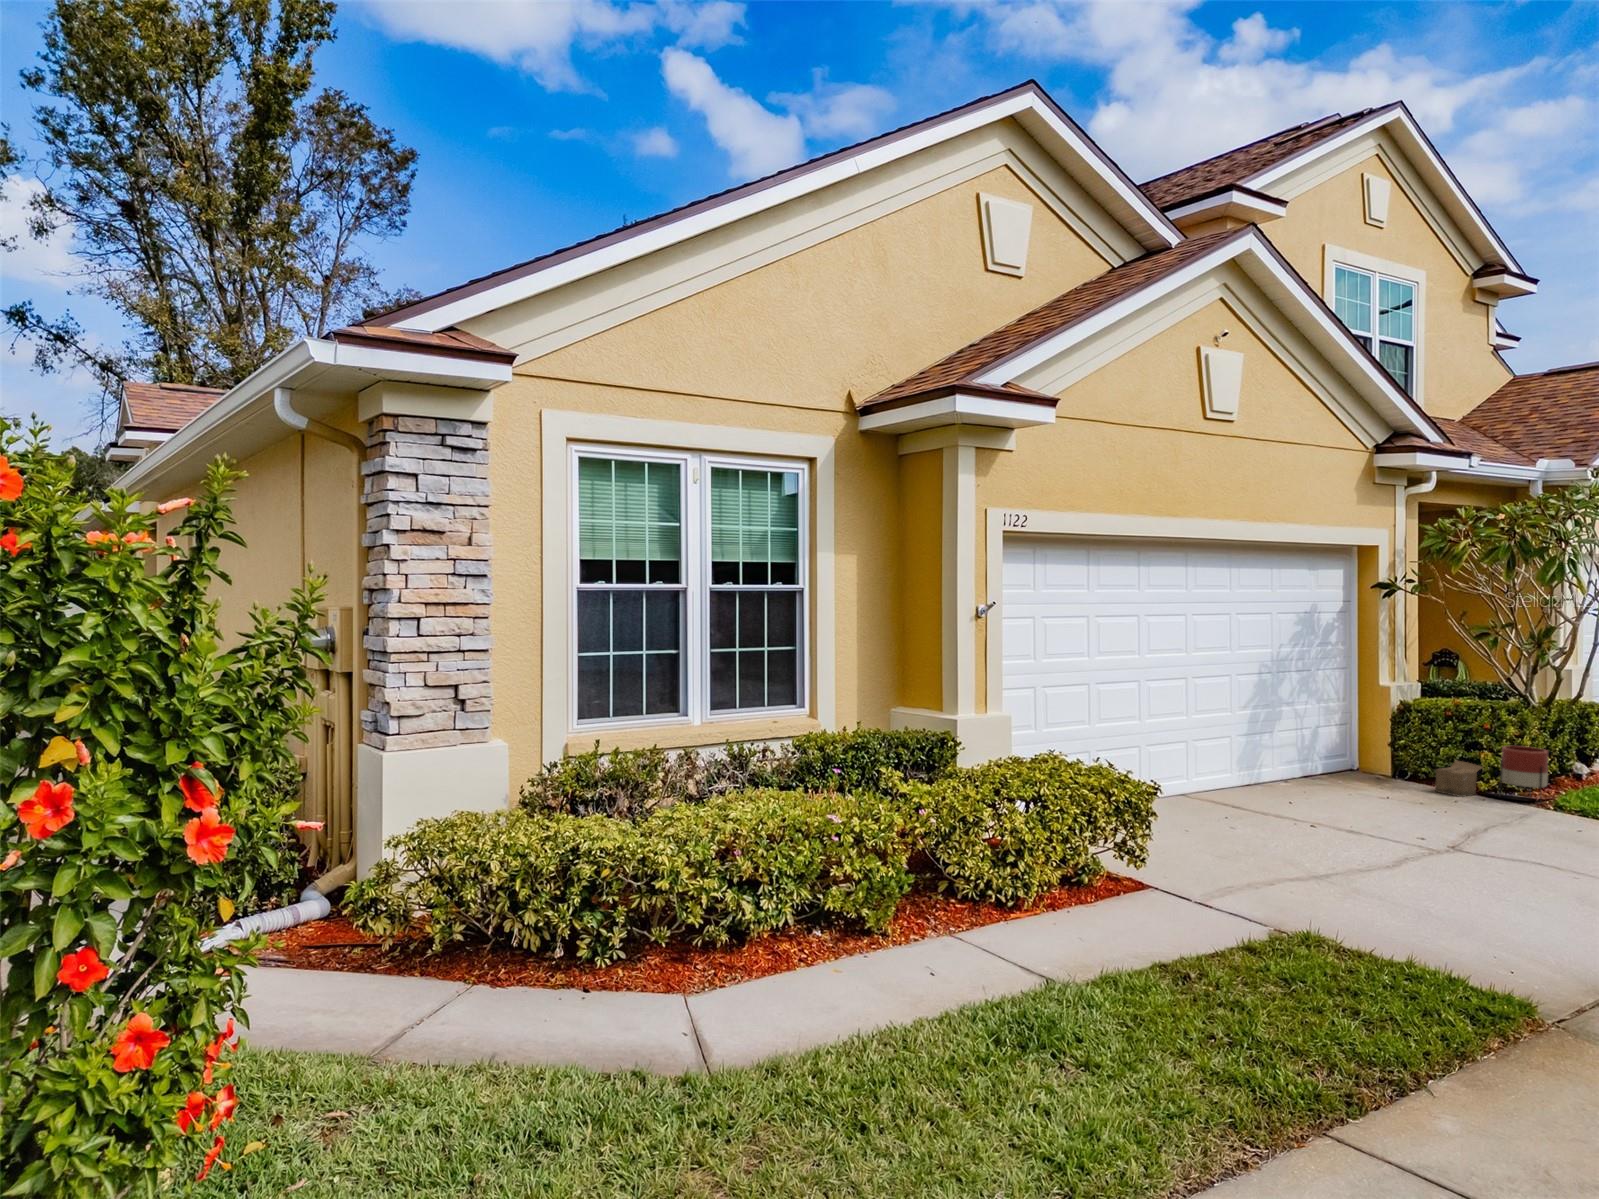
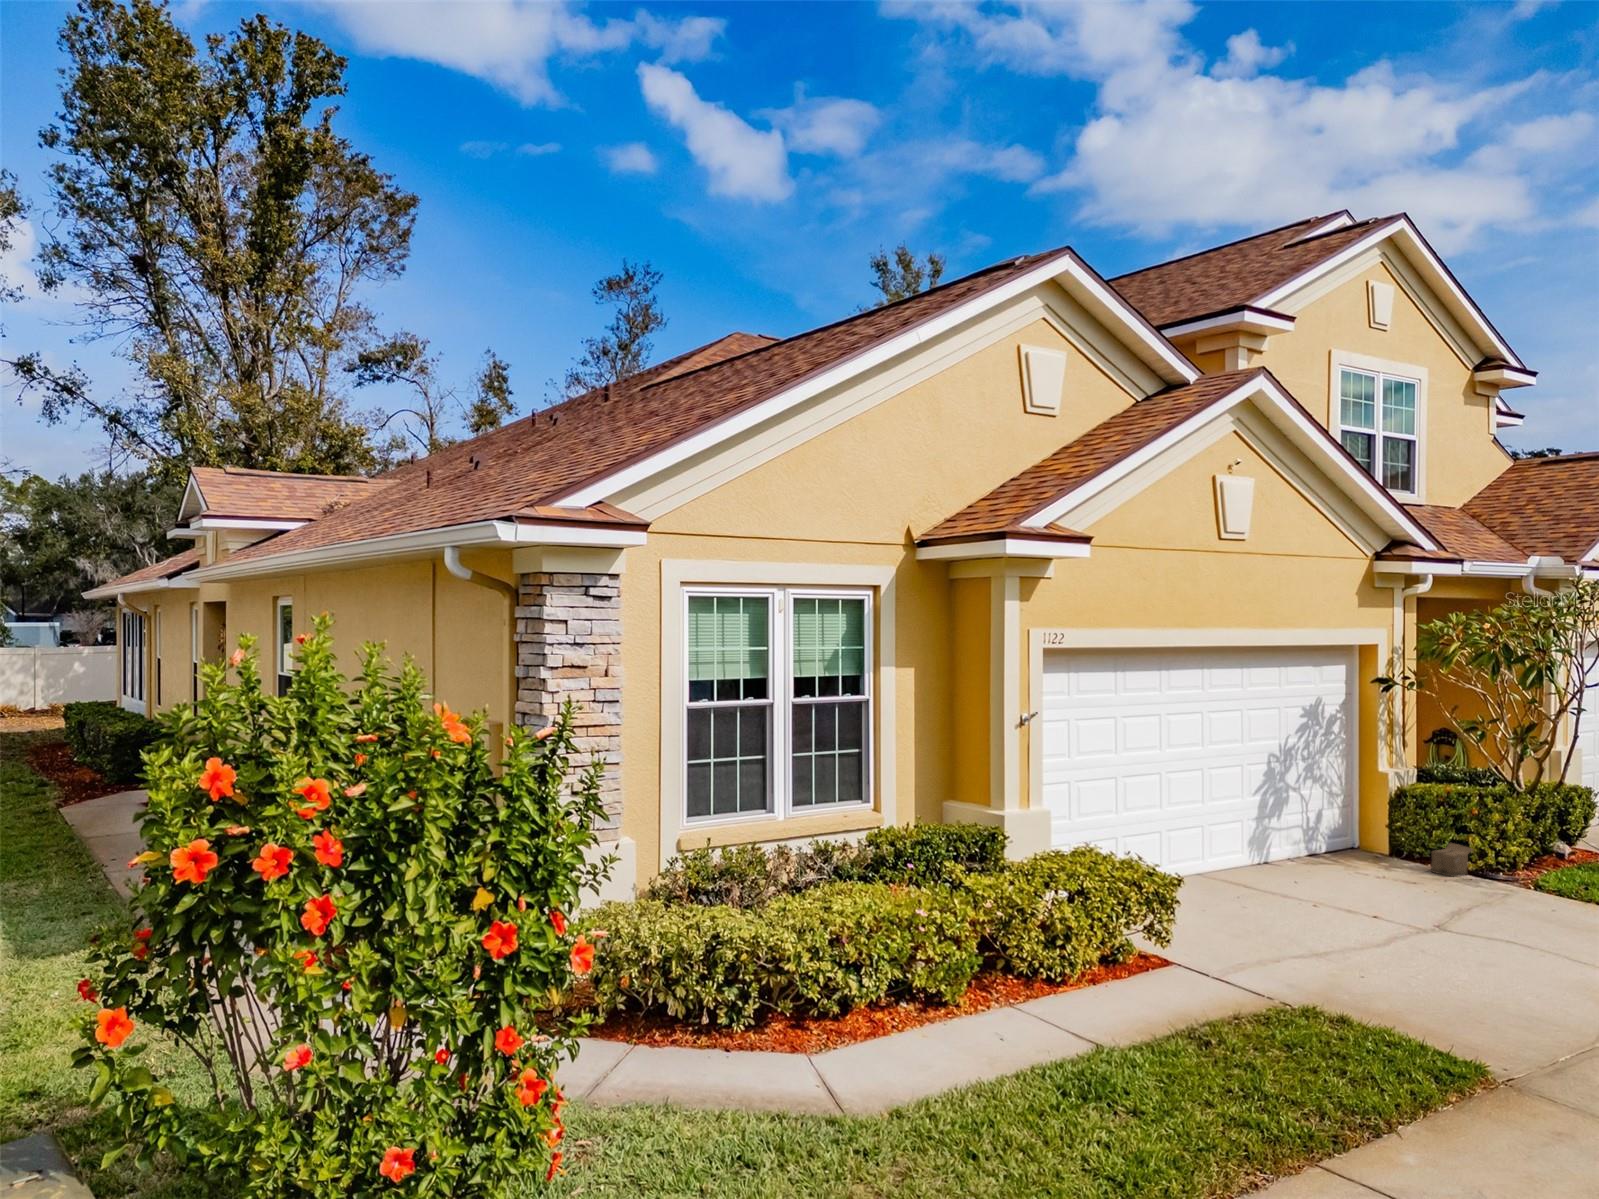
planter: present [1500,746,1548,795] -> none [1488,830,1530,884]

